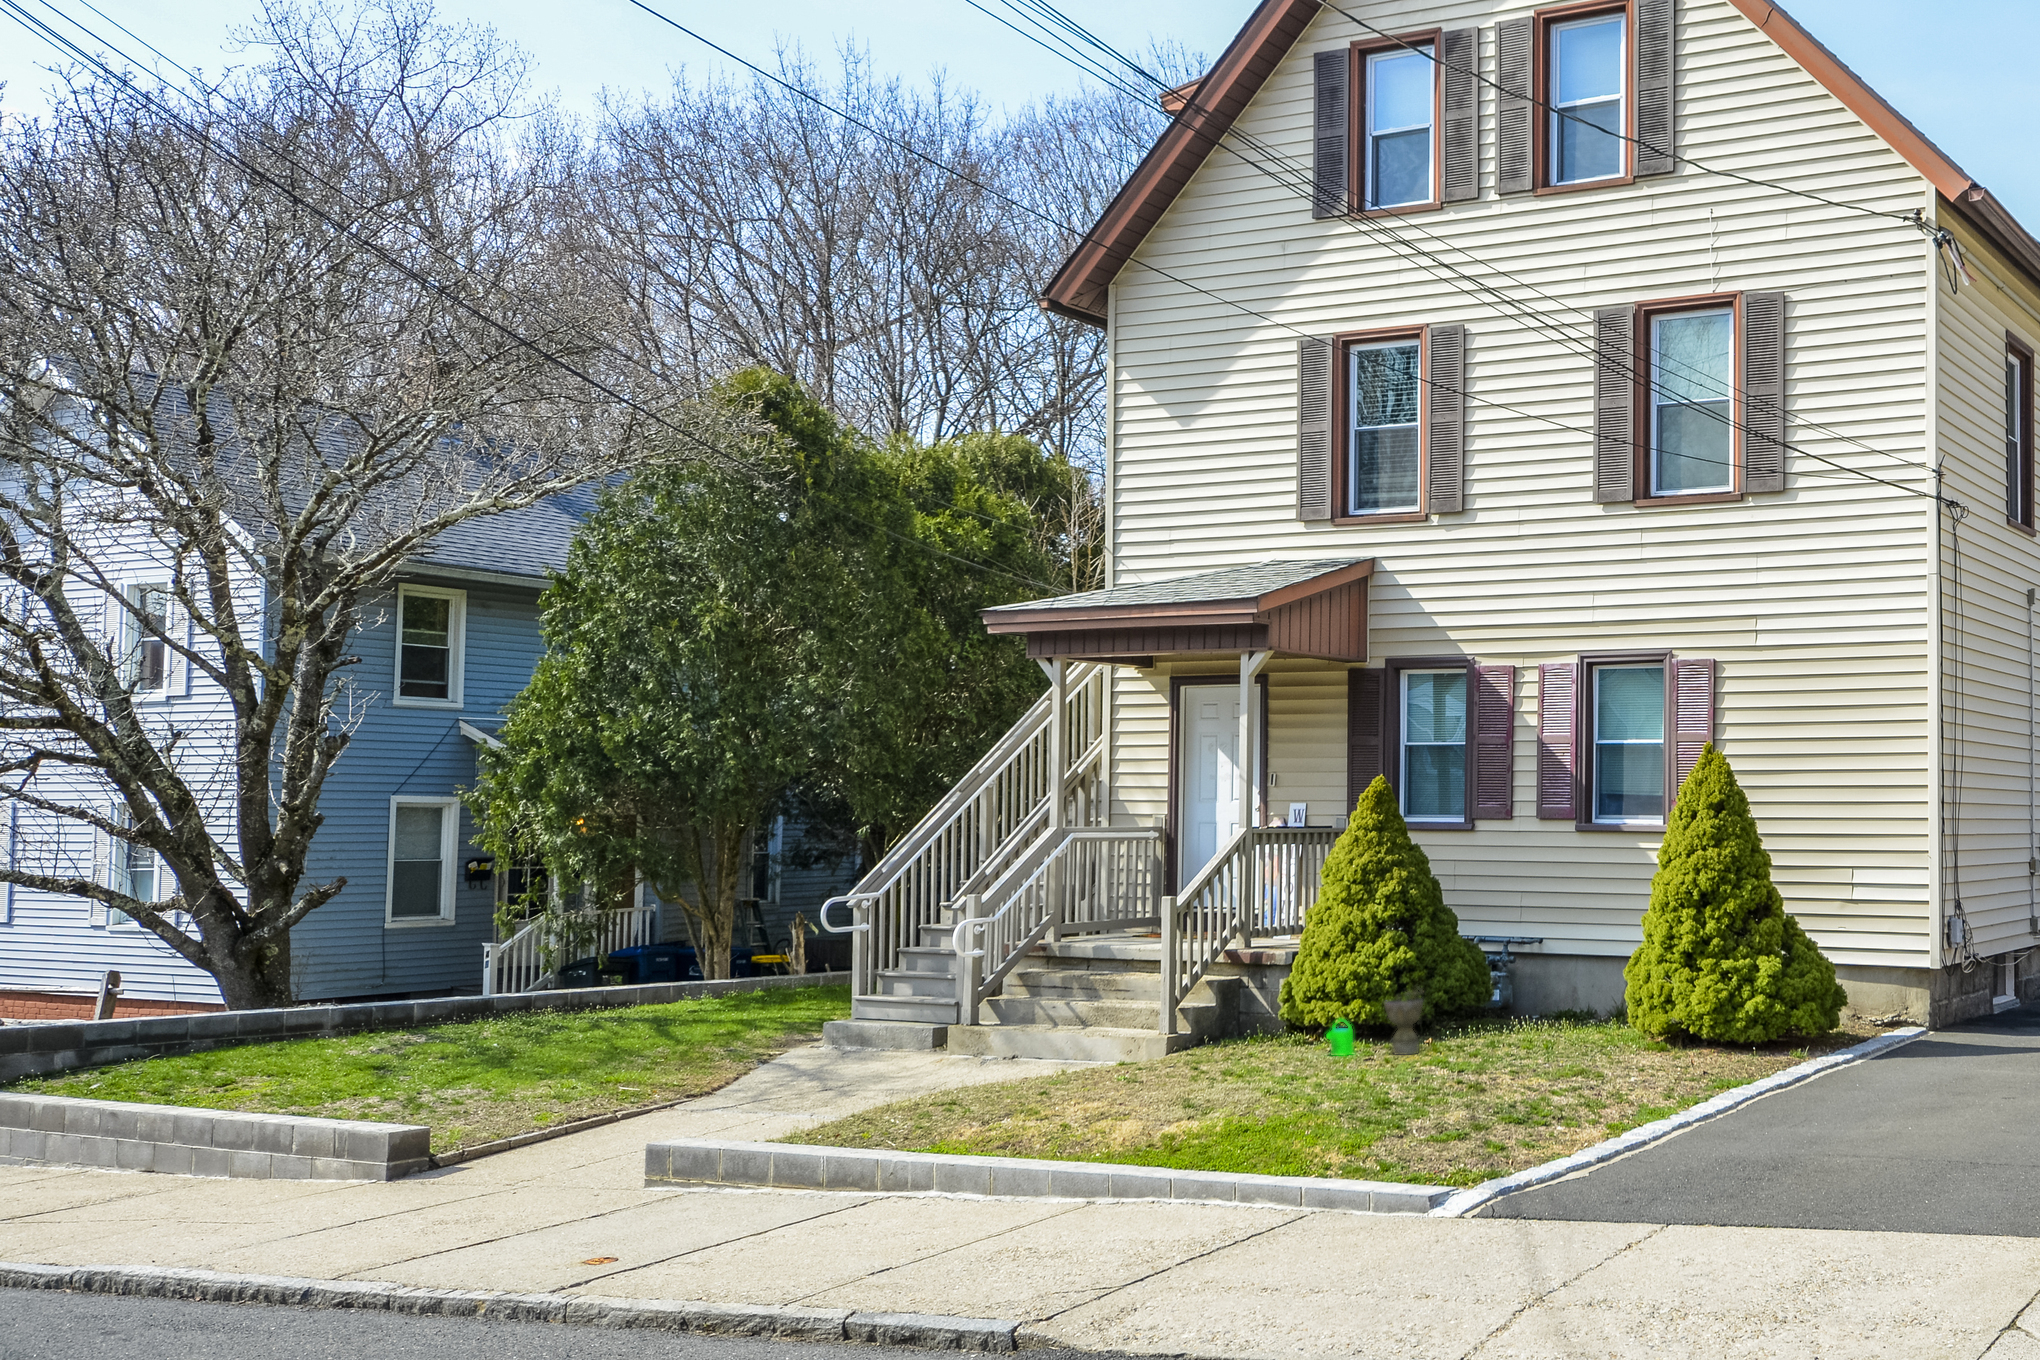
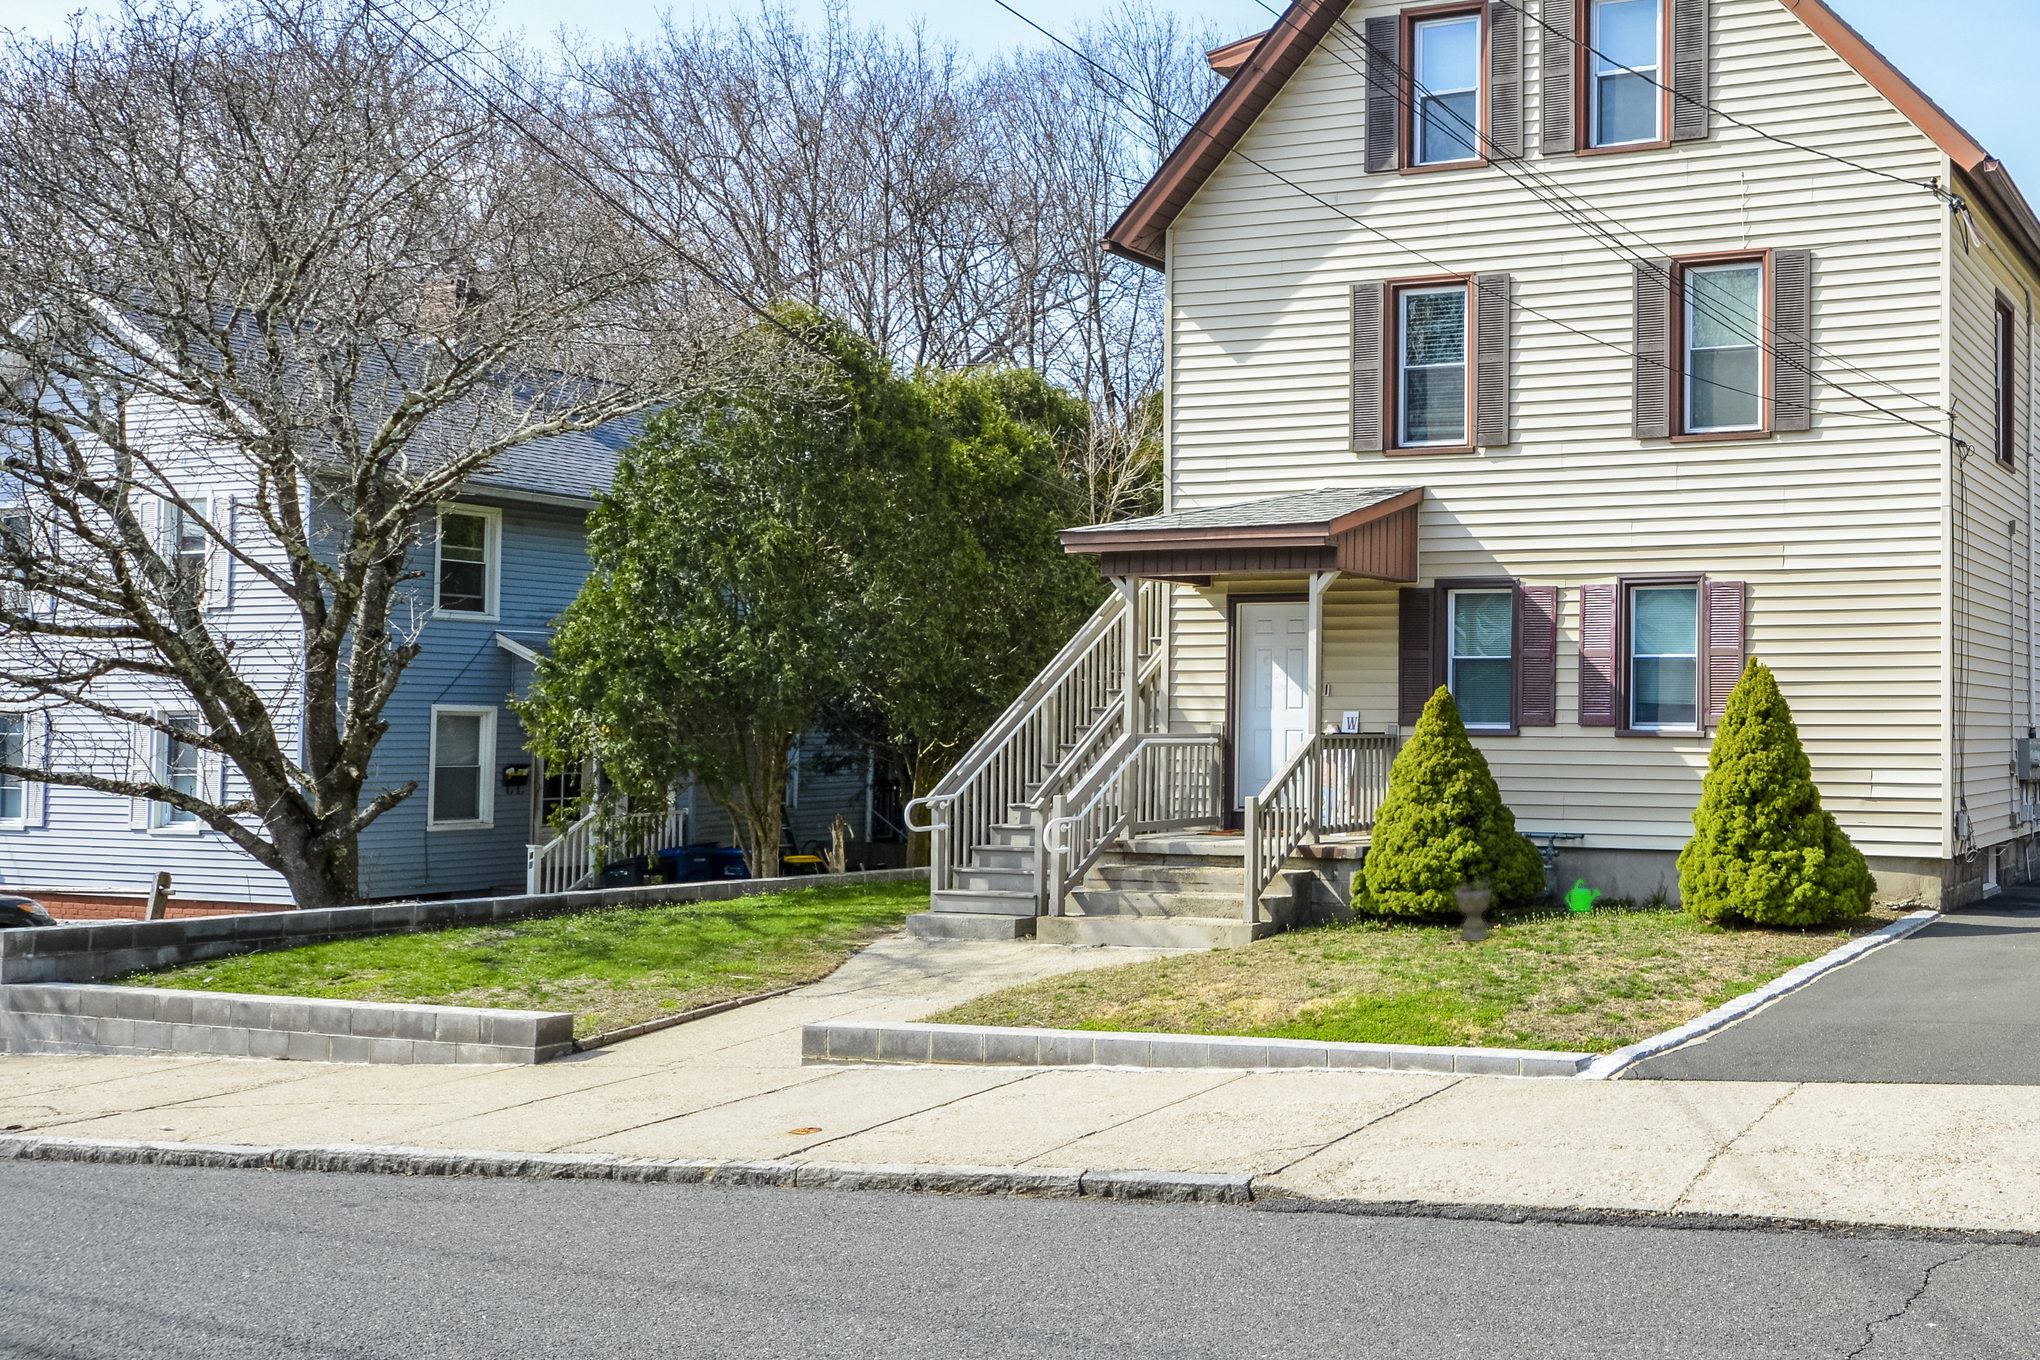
watering can: present [1326,1018,1354,1056] -> present [1566,880,1600,911]

